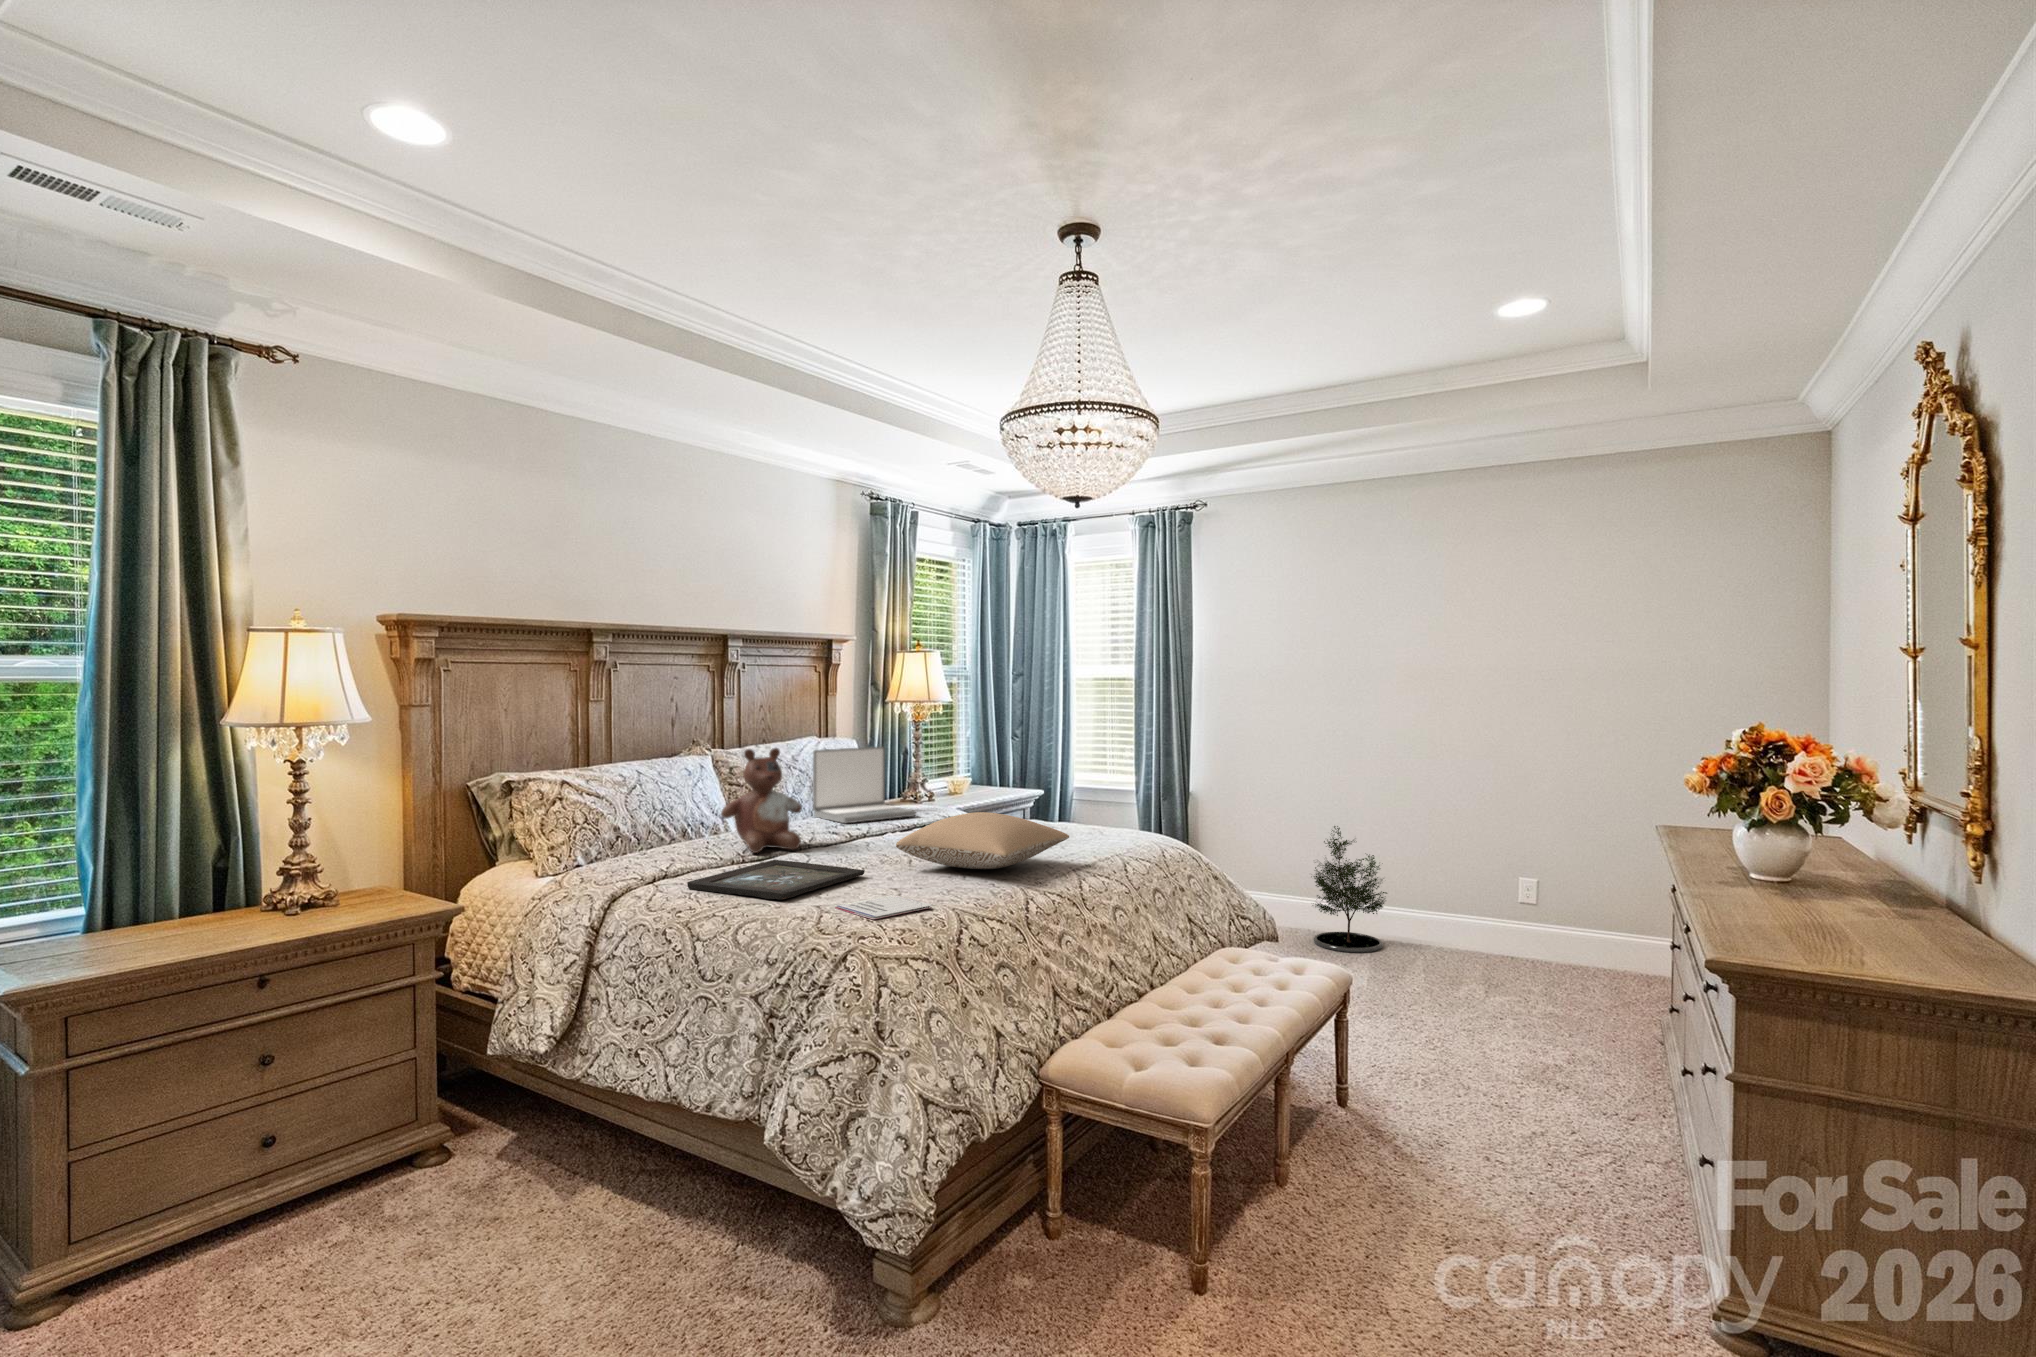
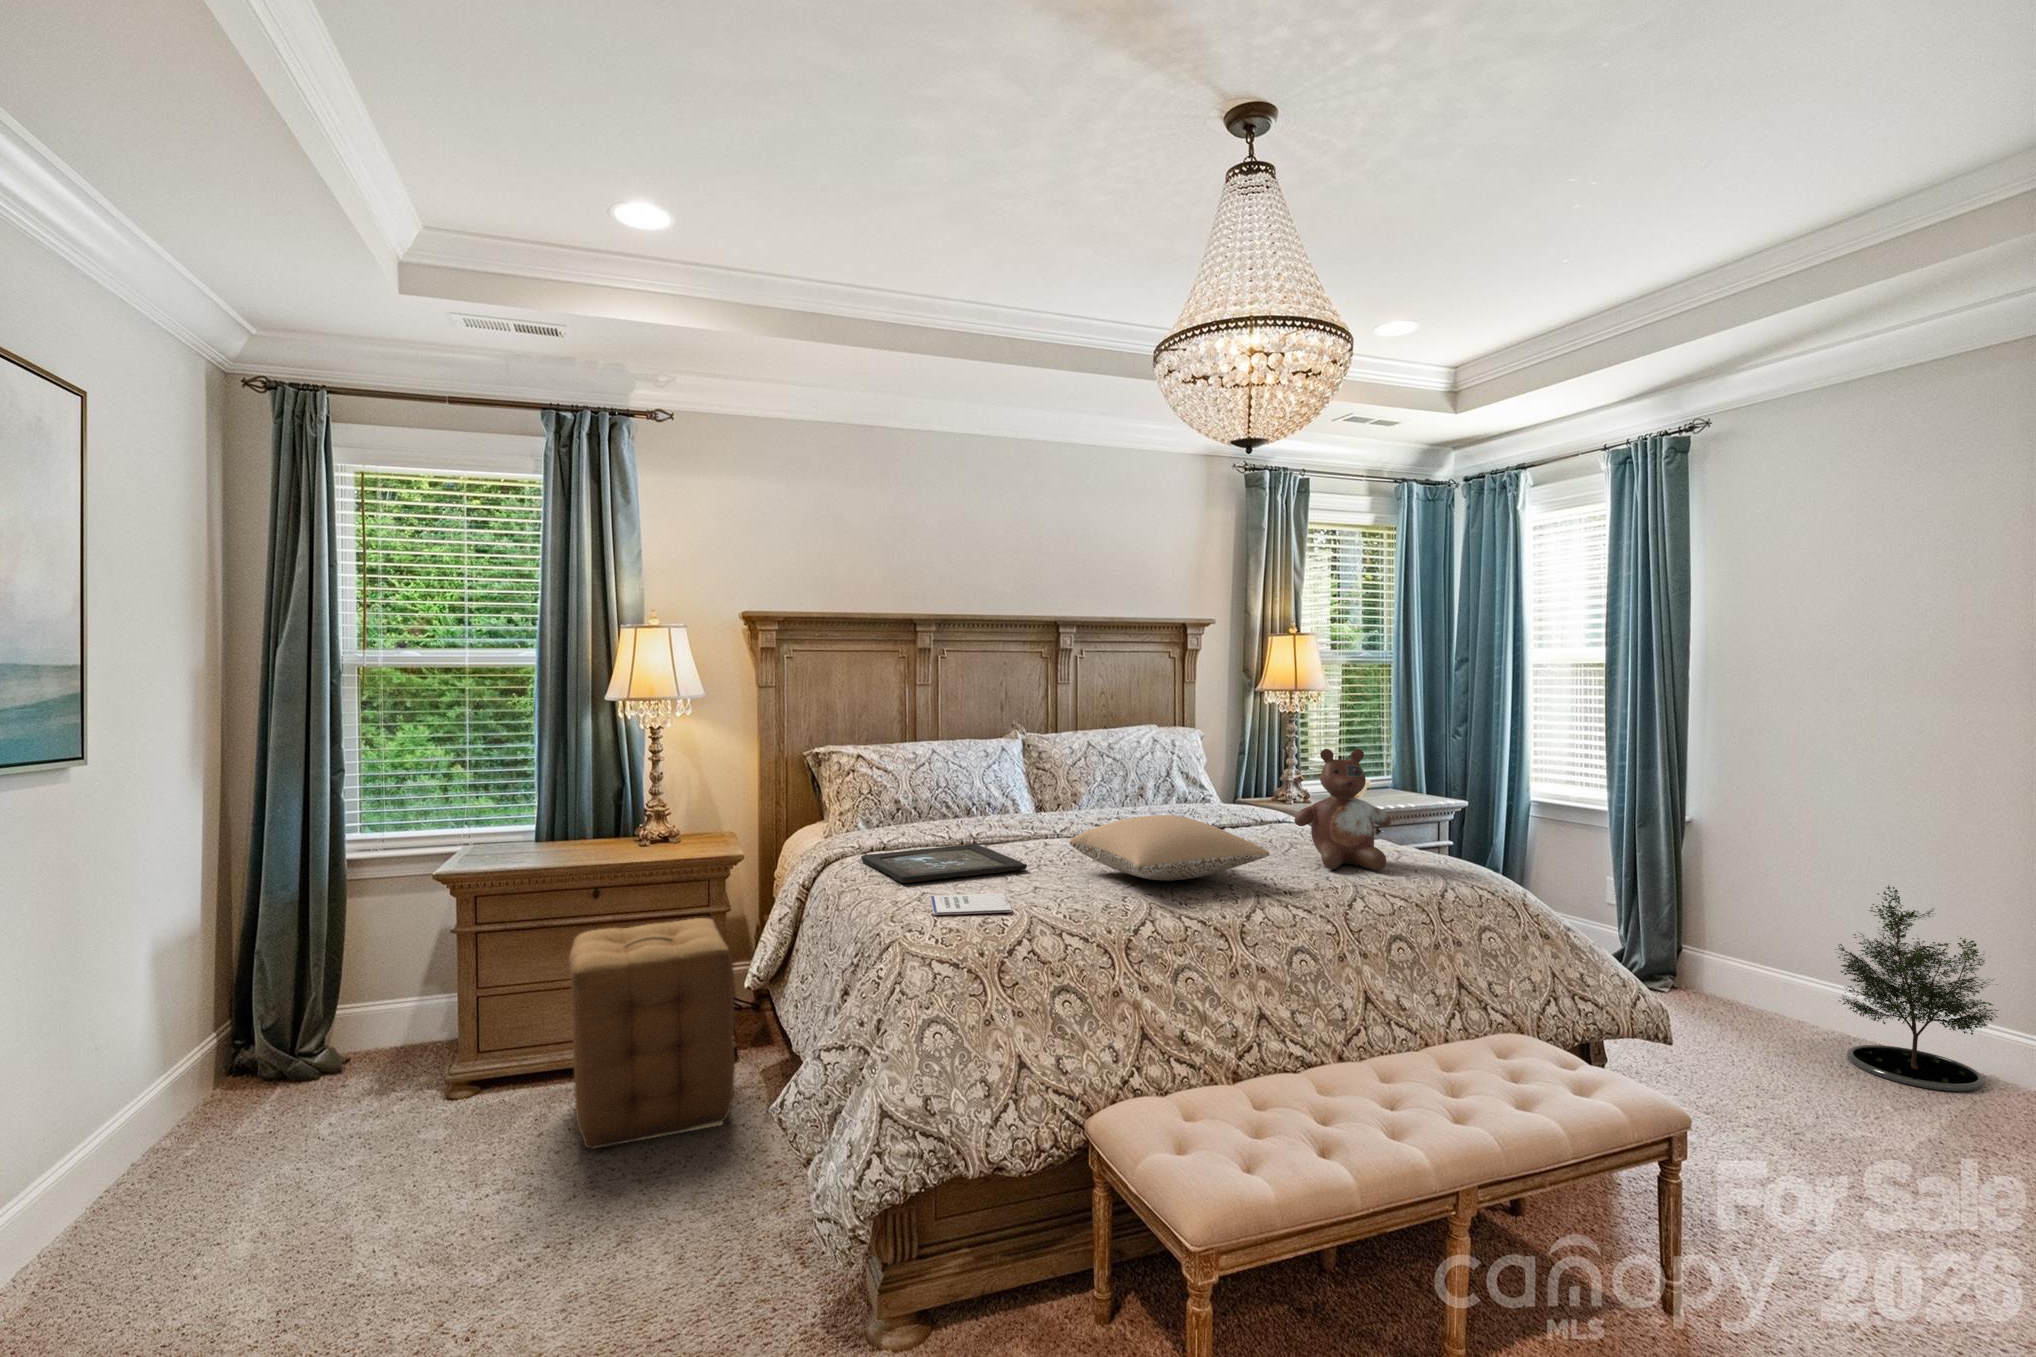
laptop: present [813,746,916,824] -> none [1122,737,1223,816]
stuffed bear: present [721,748,802,853] -> present [1294,749,1391,870]
ottoman: none [279,986,543,1292] -> present [569,918,735,1149]

